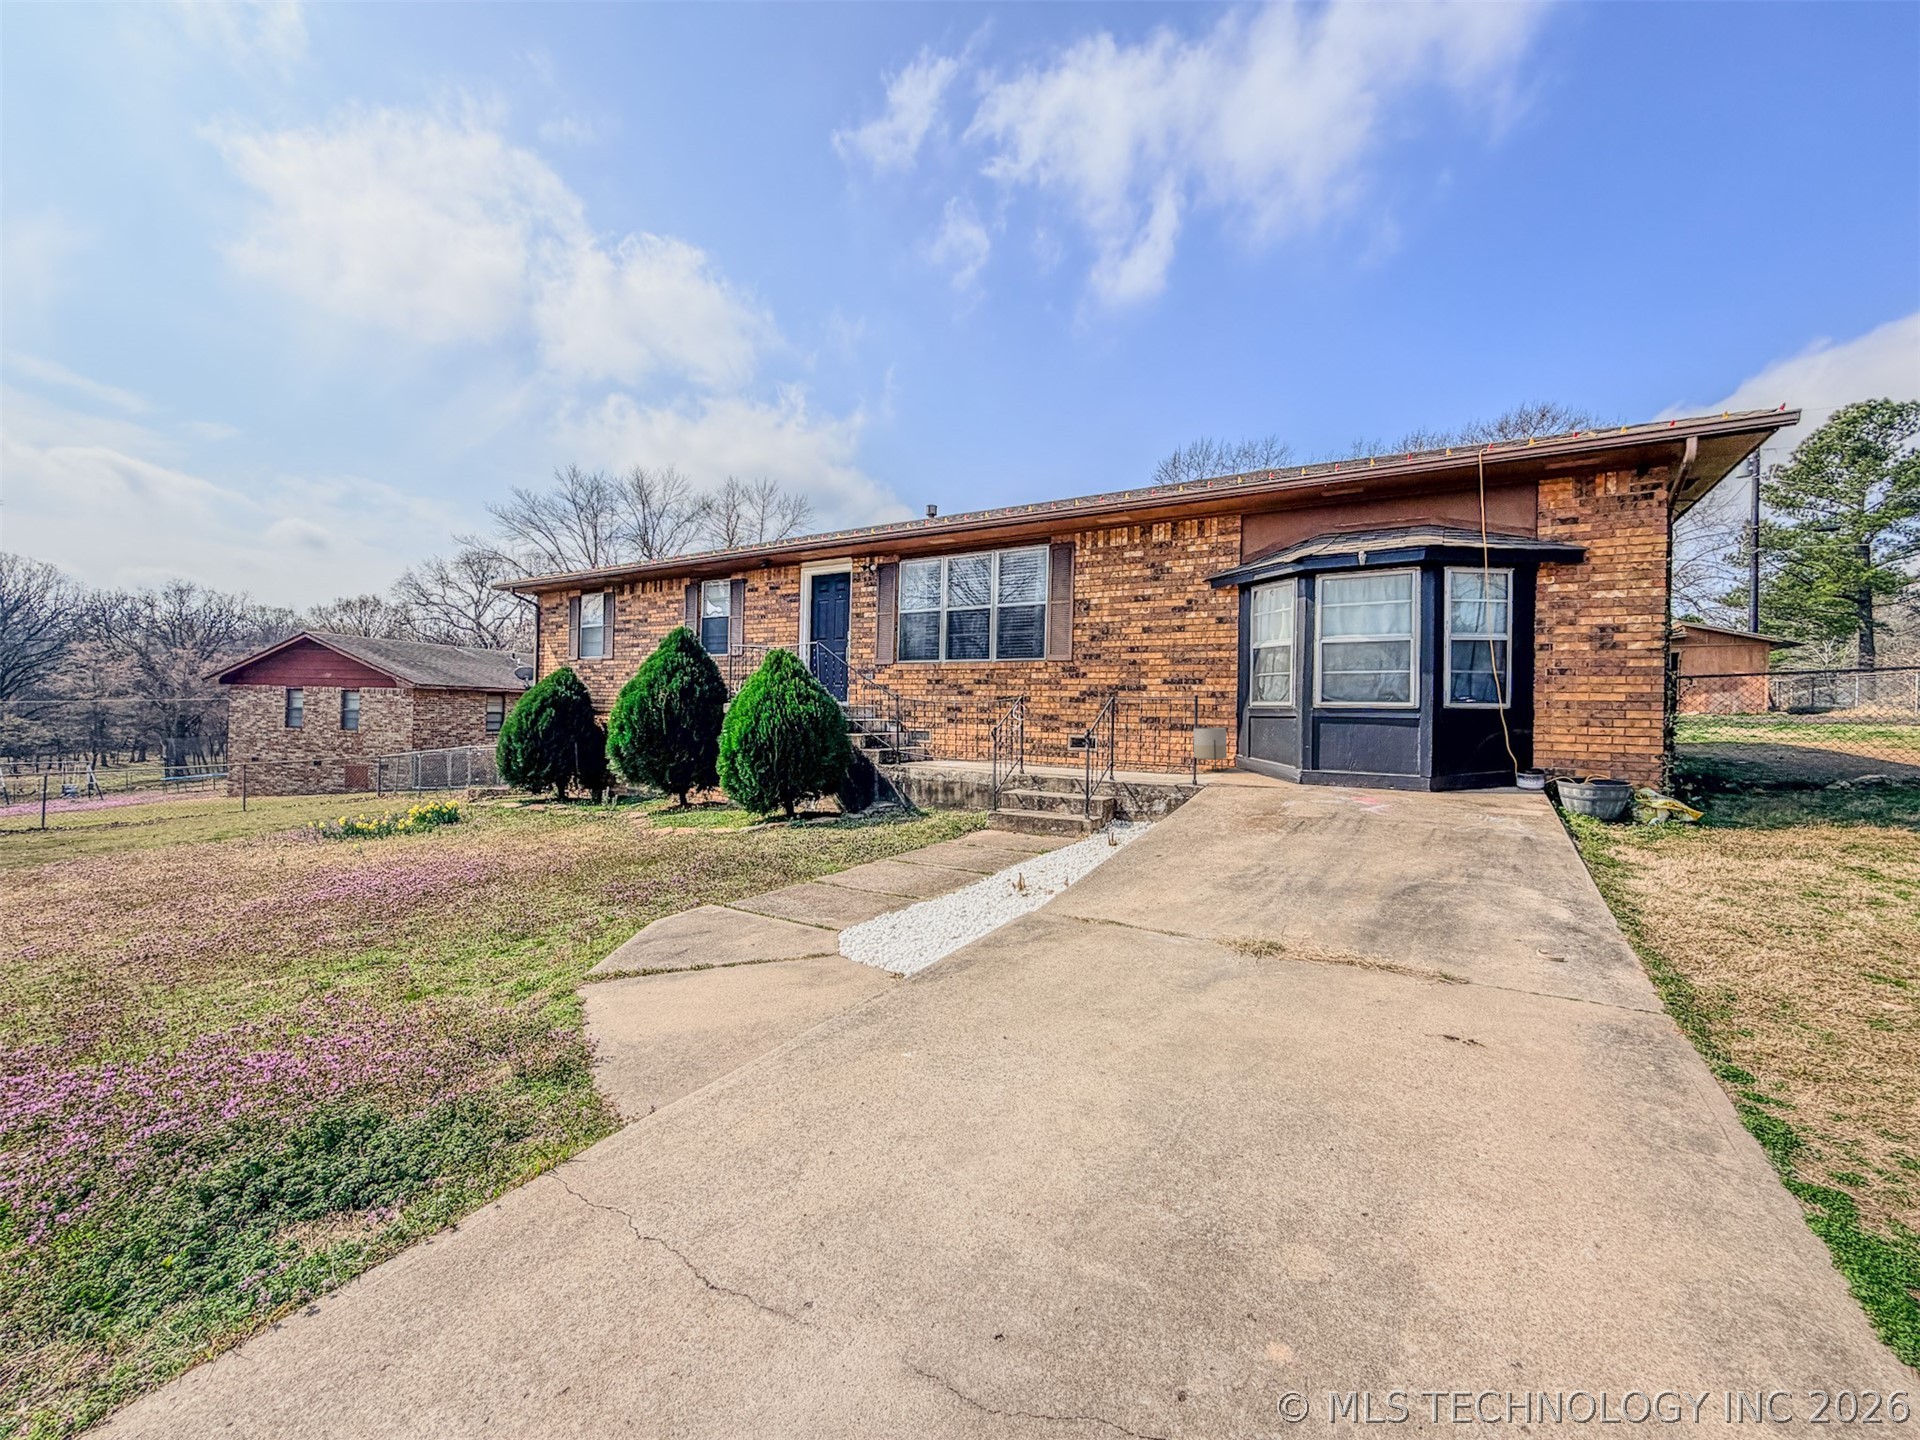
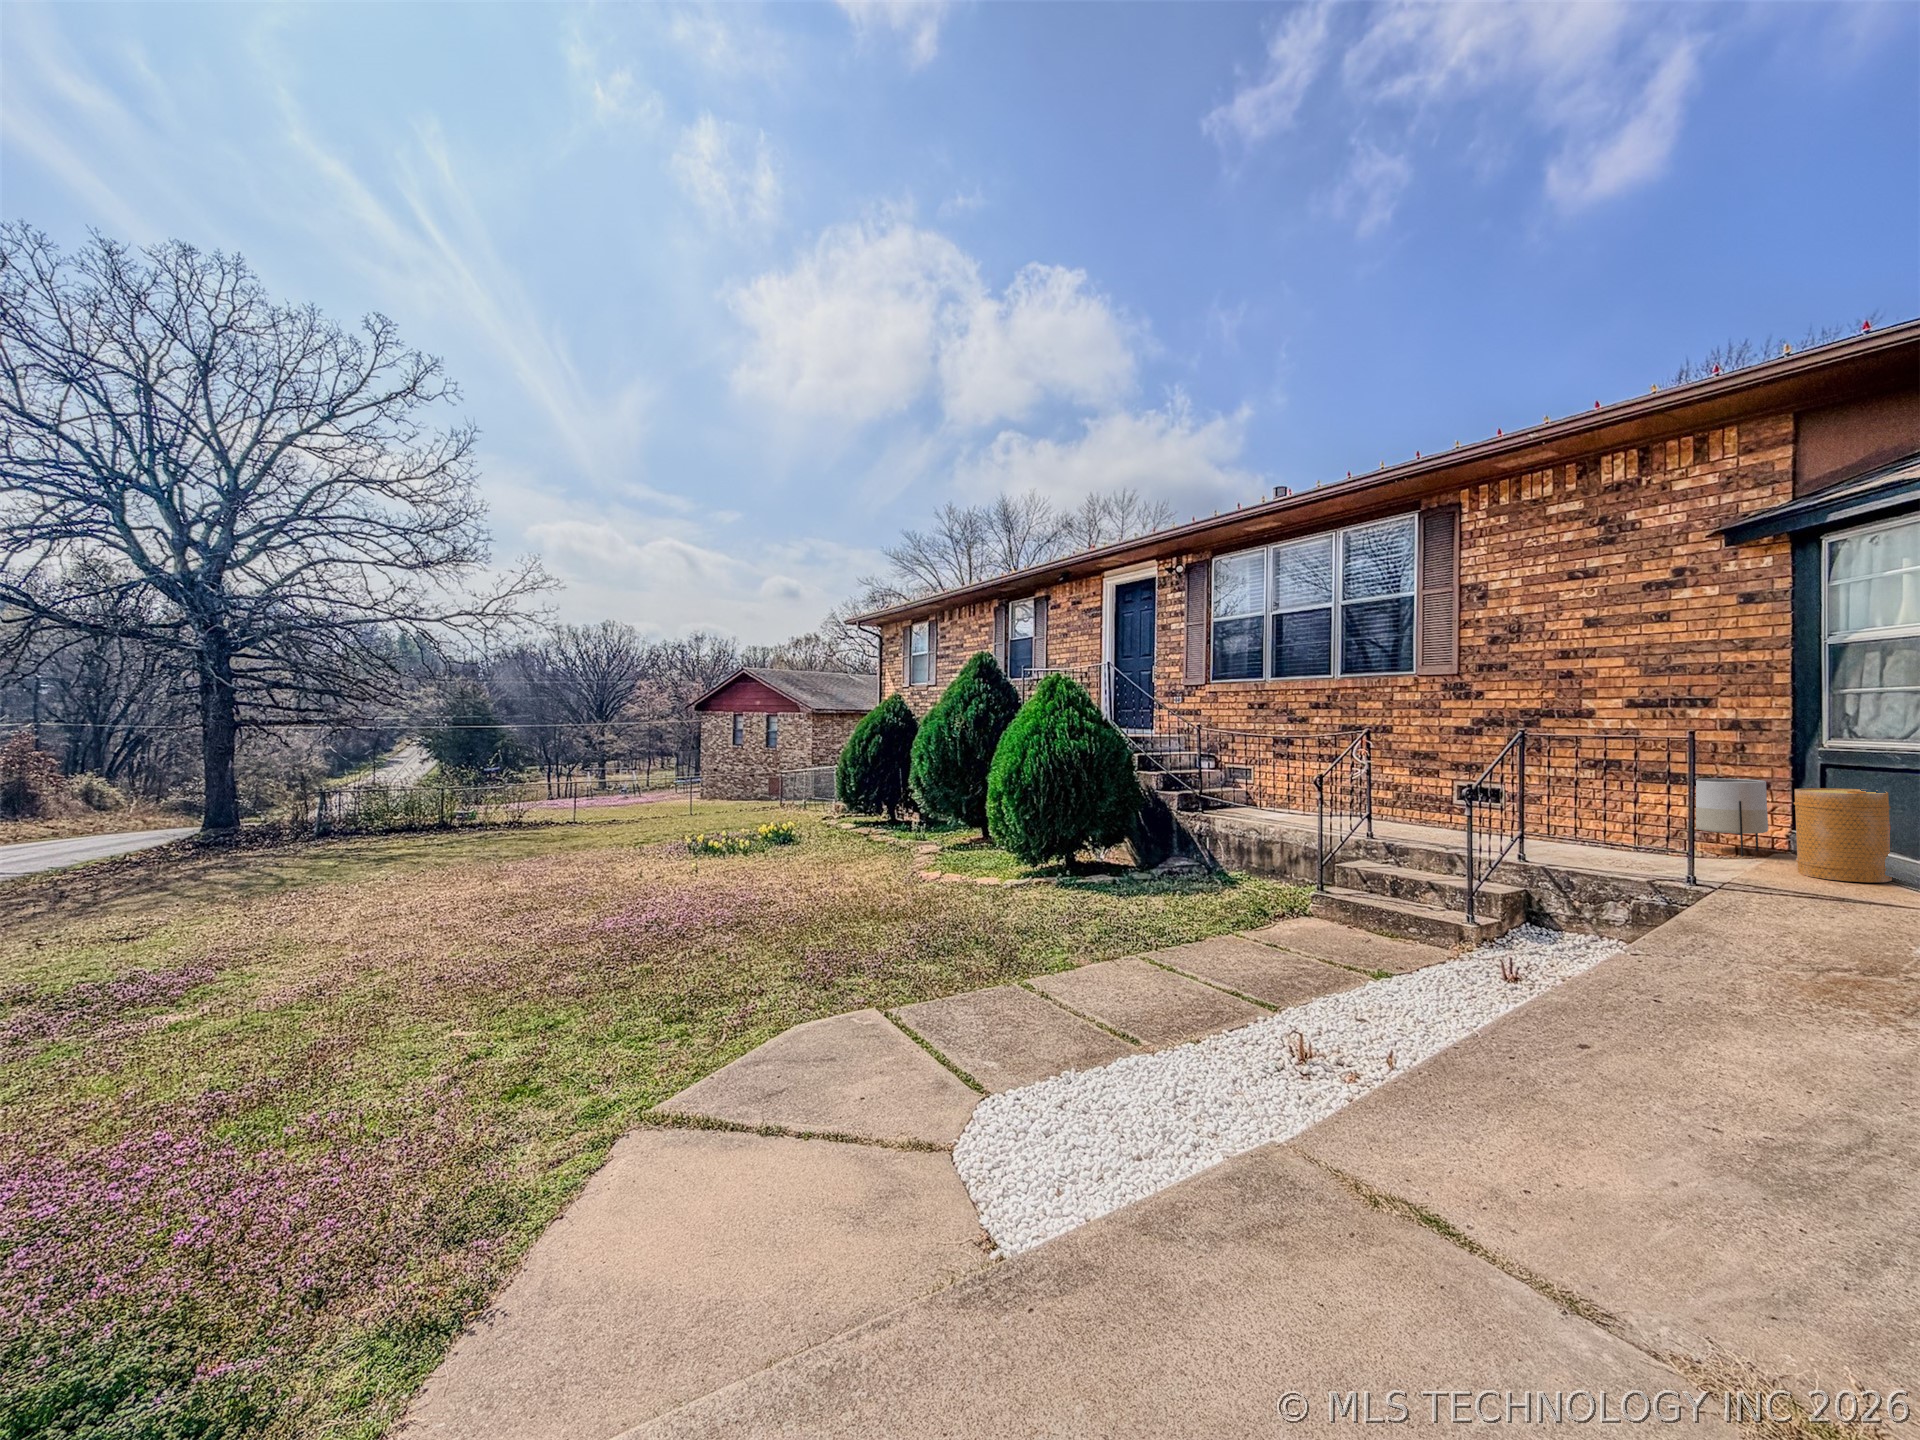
basket: none [1237,730,1274,780] -> present [1794,788,1892,882]

